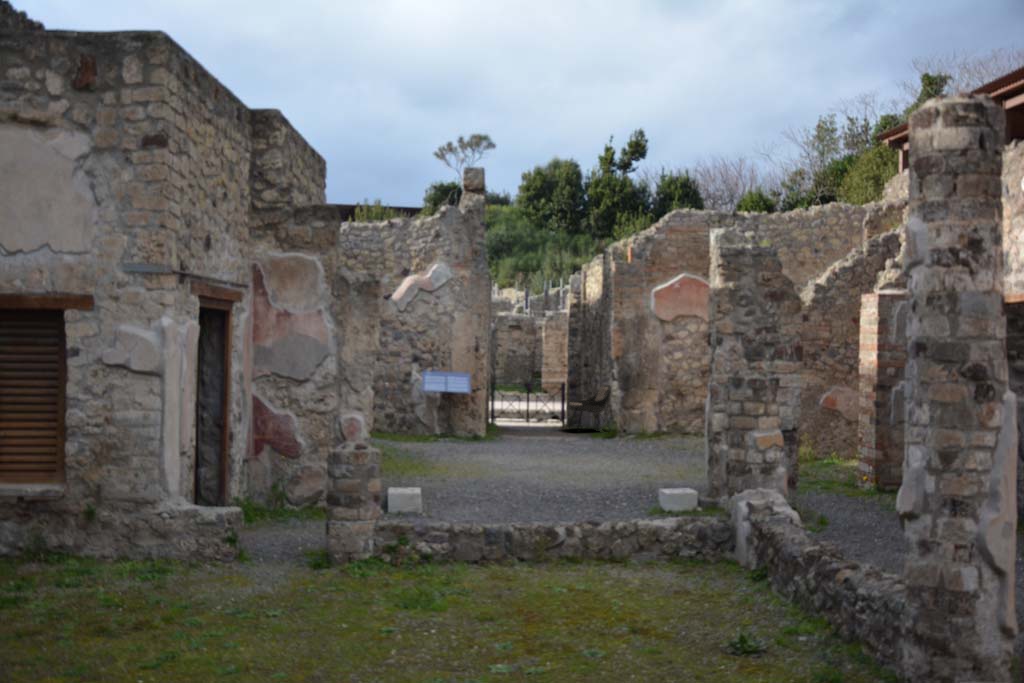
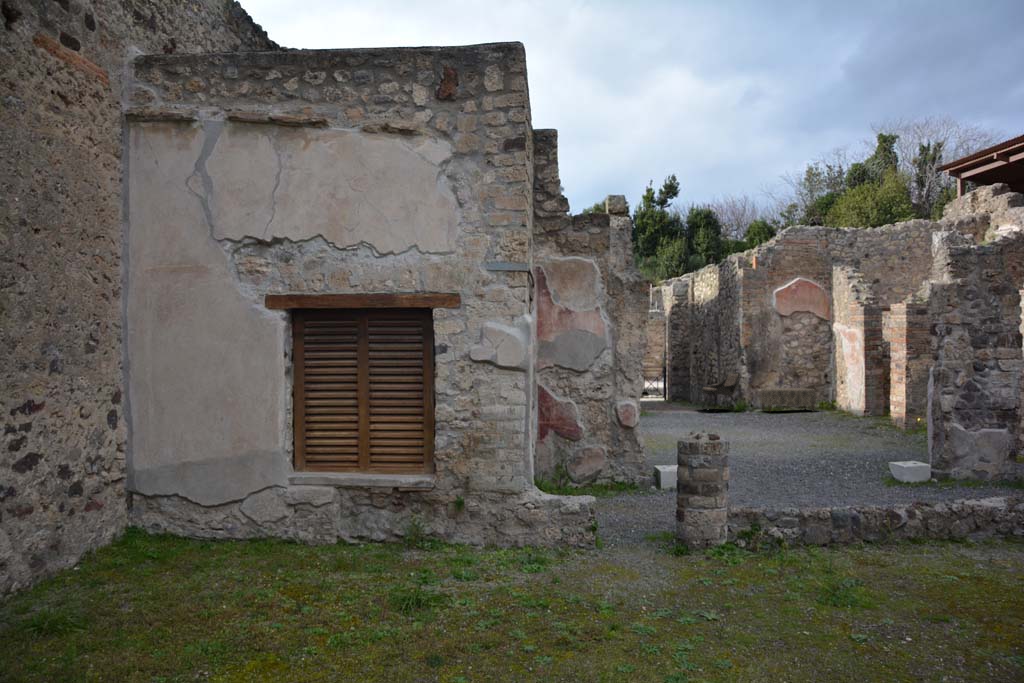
bench: none [633,404,694,434] -> present [761,388,816,411]

